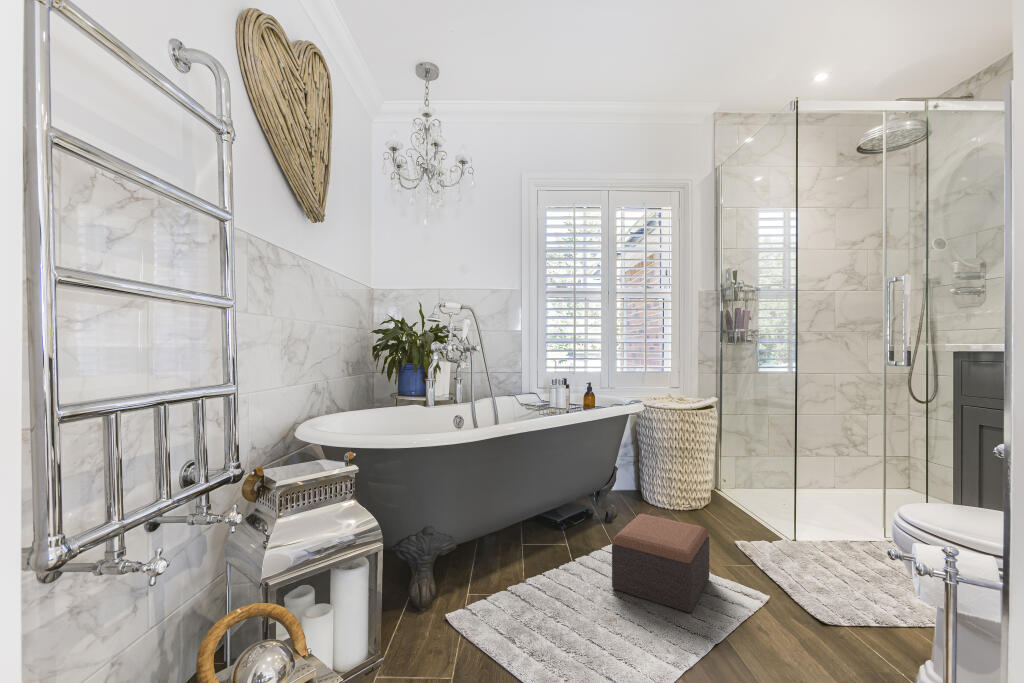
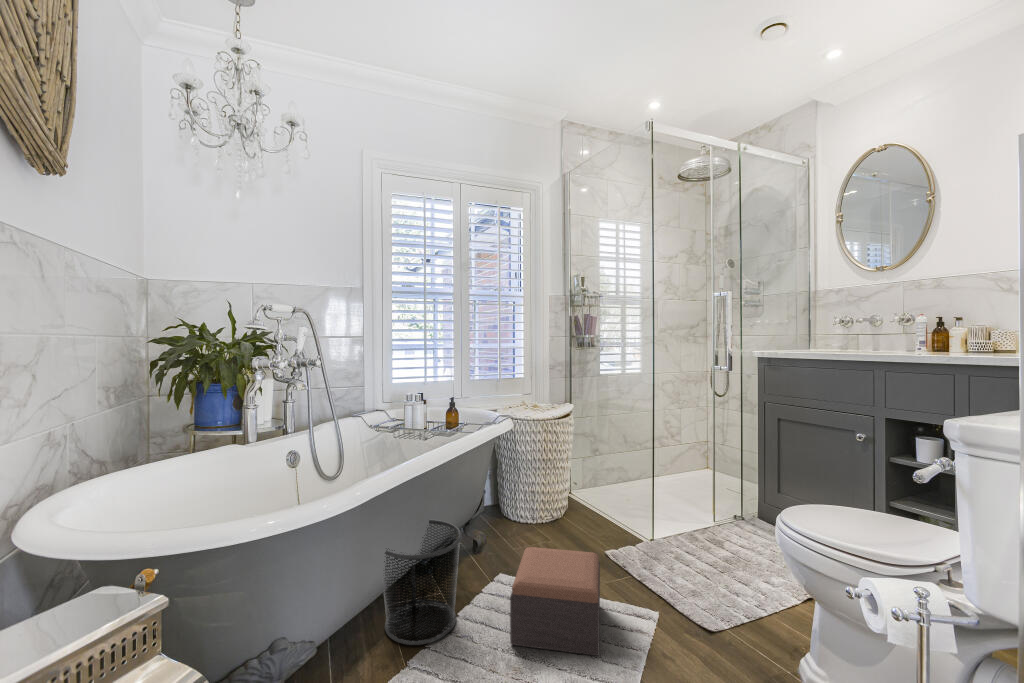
waste bin: none [509,477,578,573] -> present [383,520,462,645]

